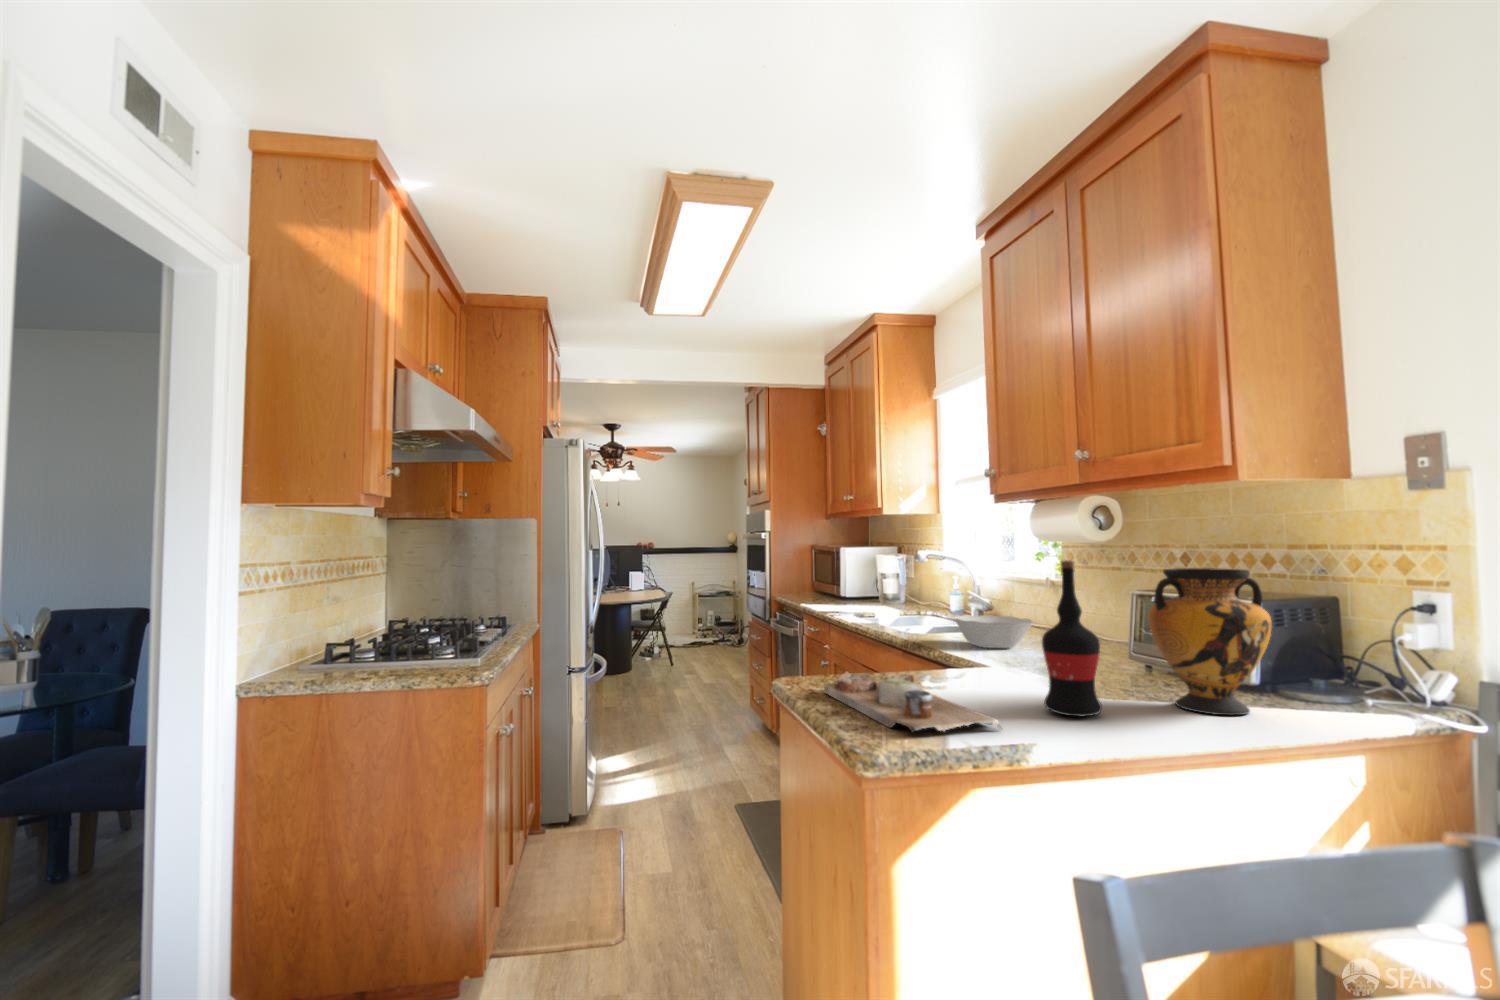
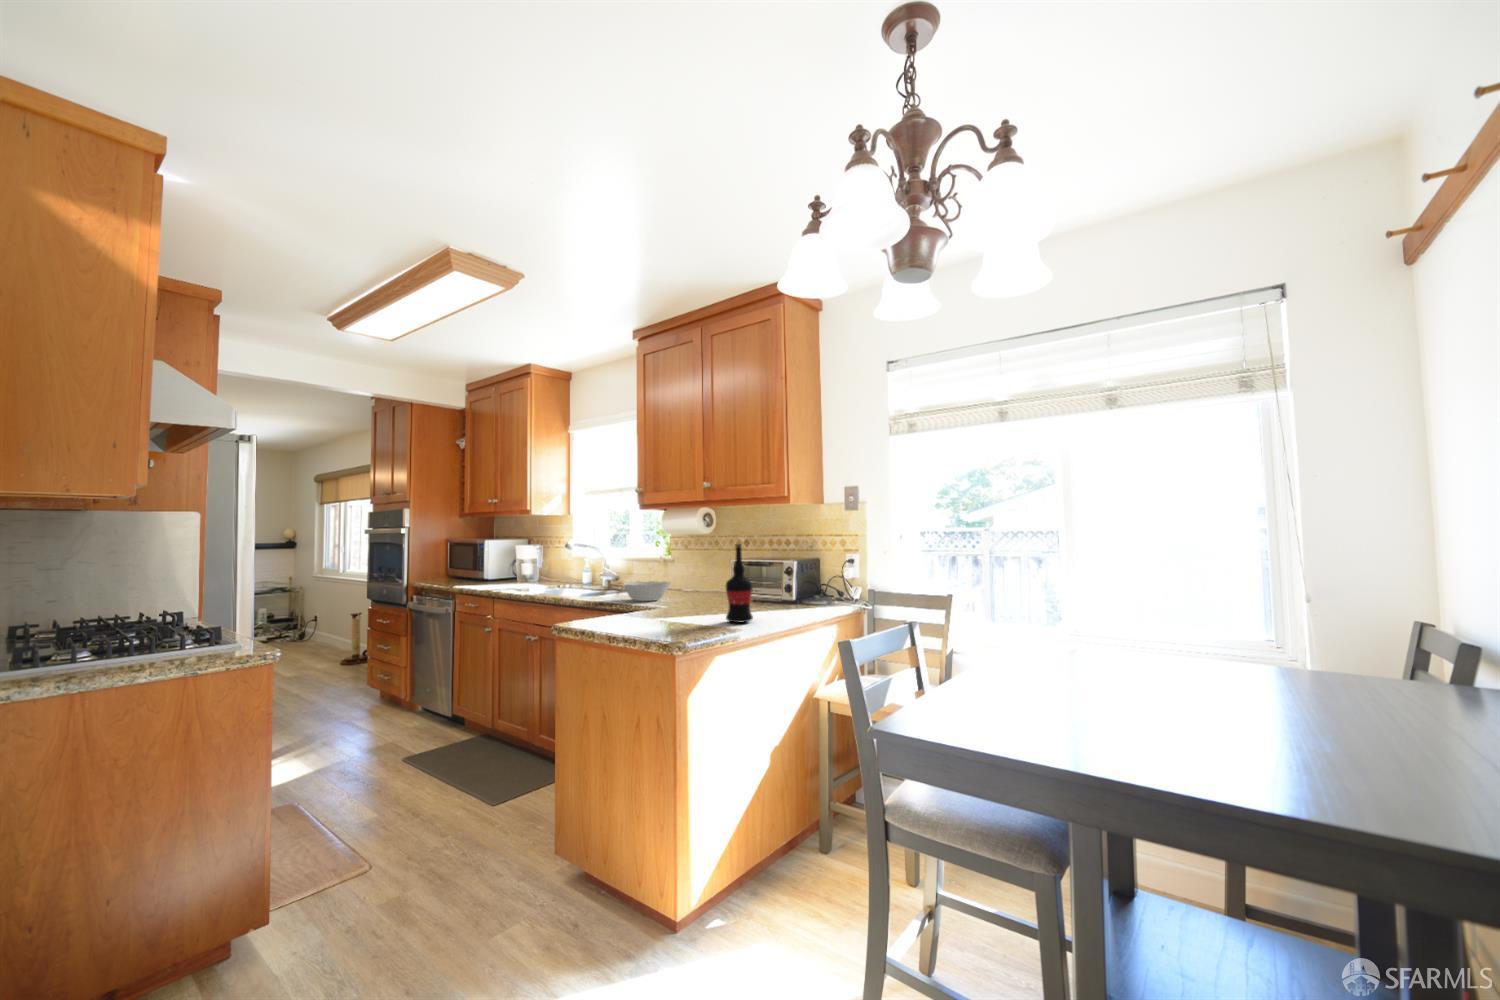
vase: present [1148,568,1272,715] -> none [760,546,809,615]
cutting board: present [824,672,1001,732] -> none [604,614,724,639]

